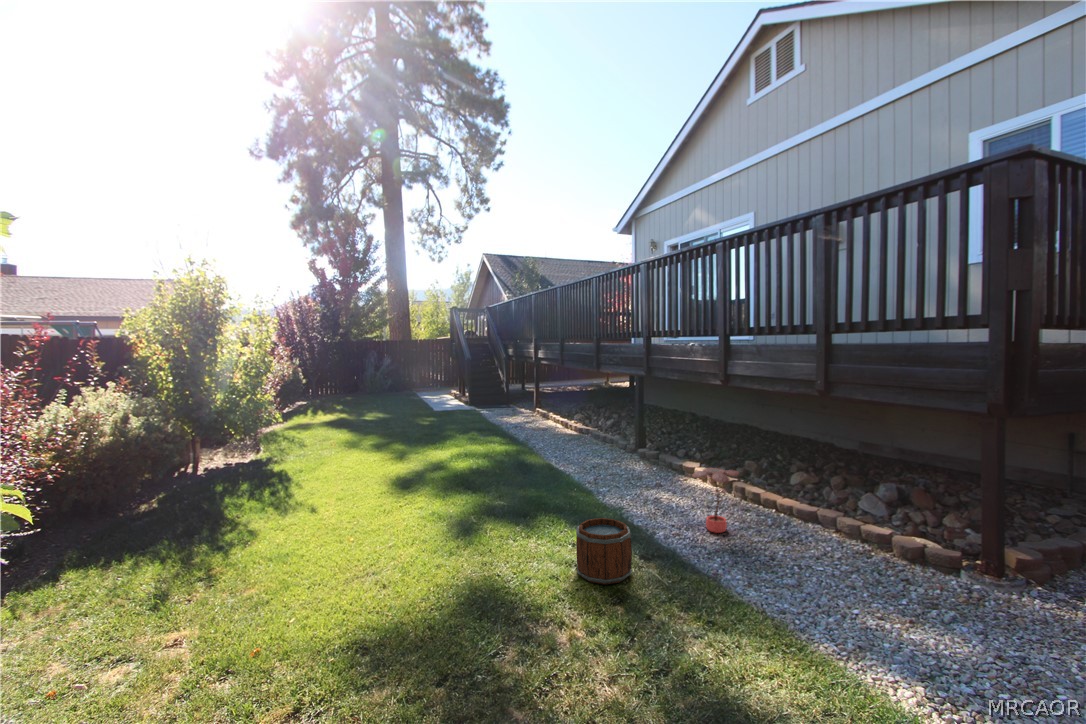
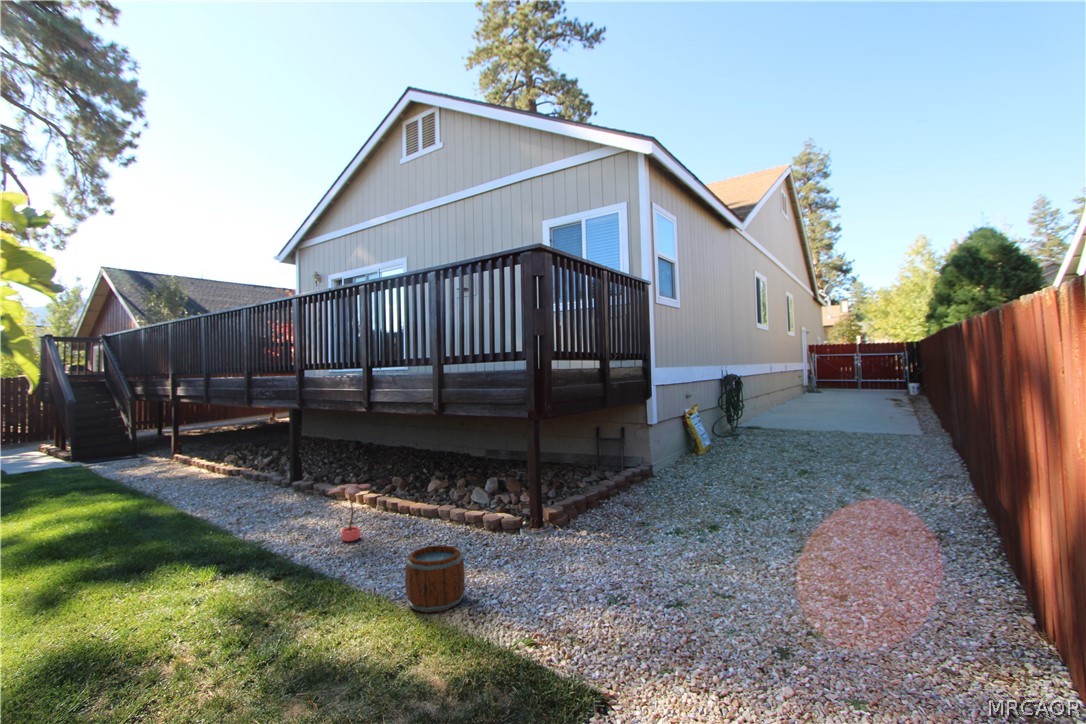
bucket: present [576,518,632,585] -> present [405,545,465,613]

